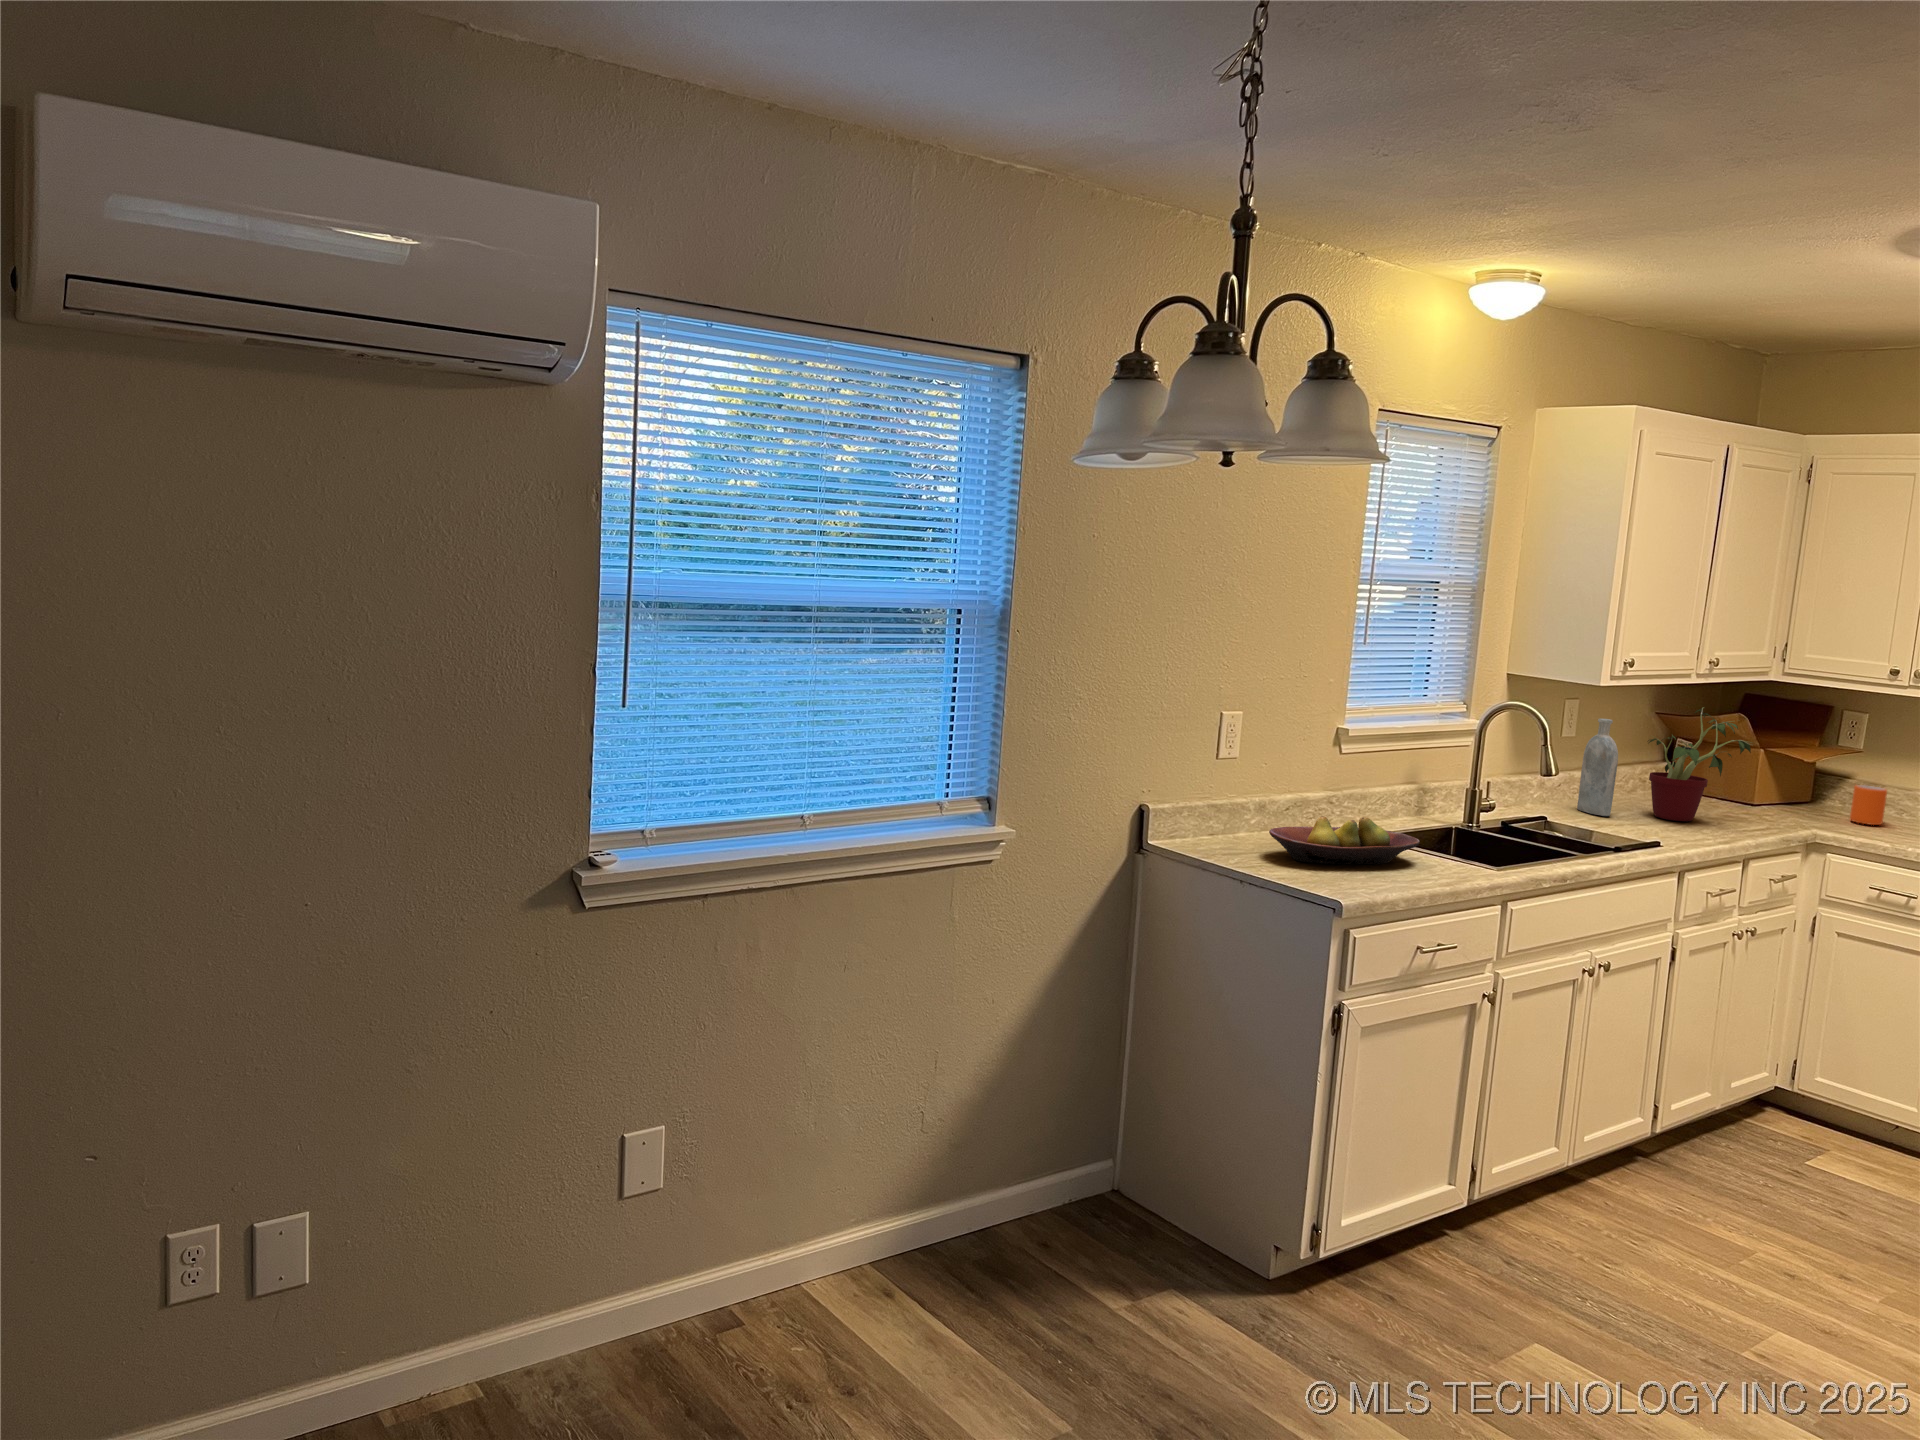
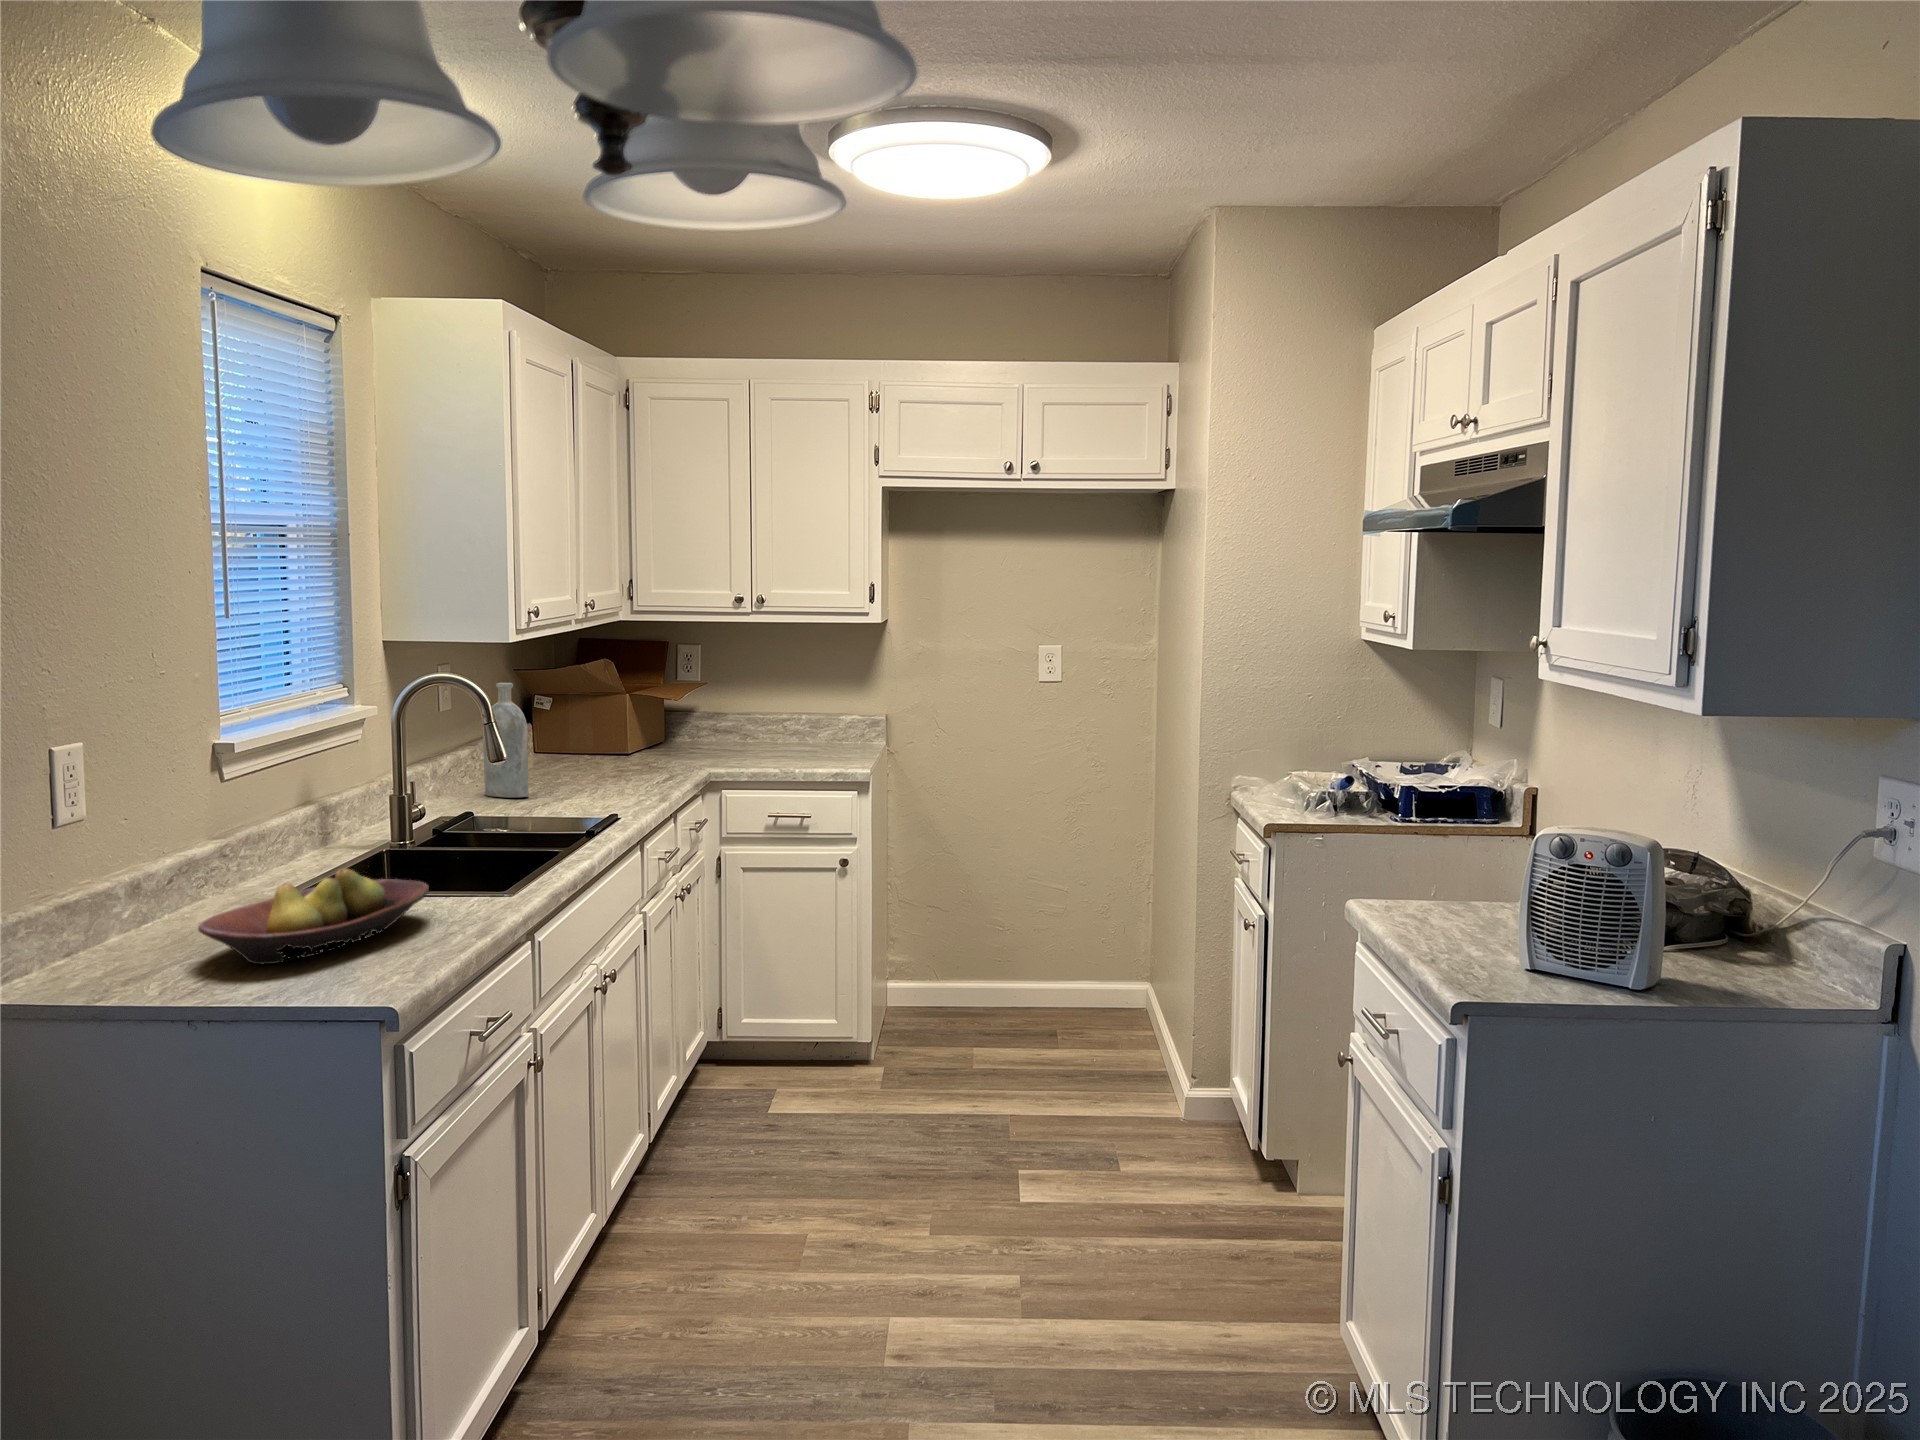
potted plant: present [1648,707,1751,821] -> none [540,656,647,787]
mug: present [1850,785,1887,825] -> none [714,717,742,755]

